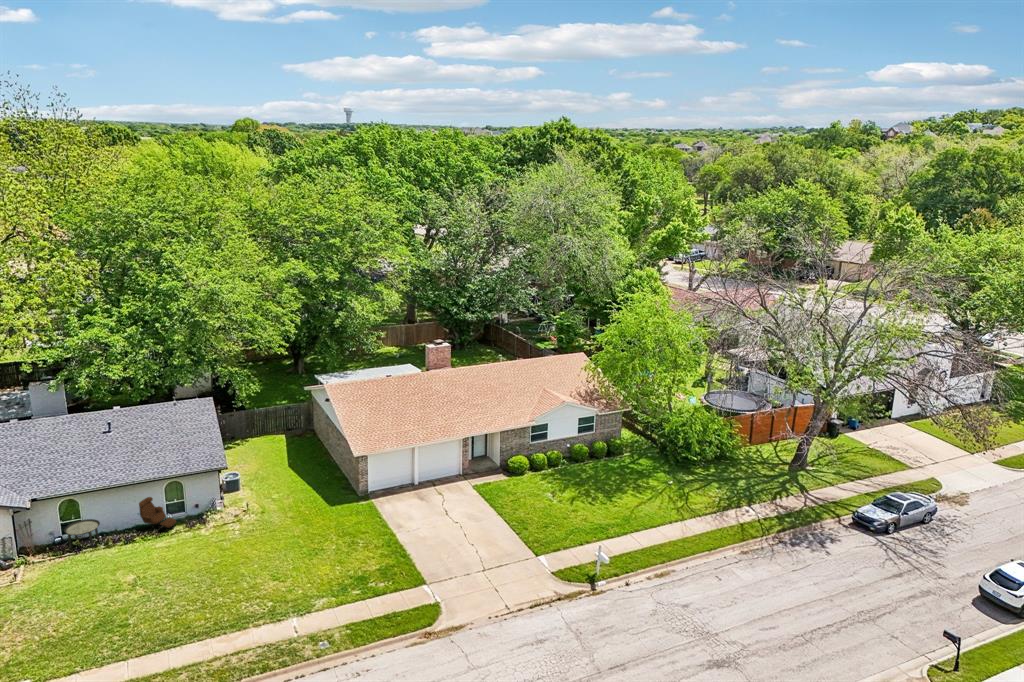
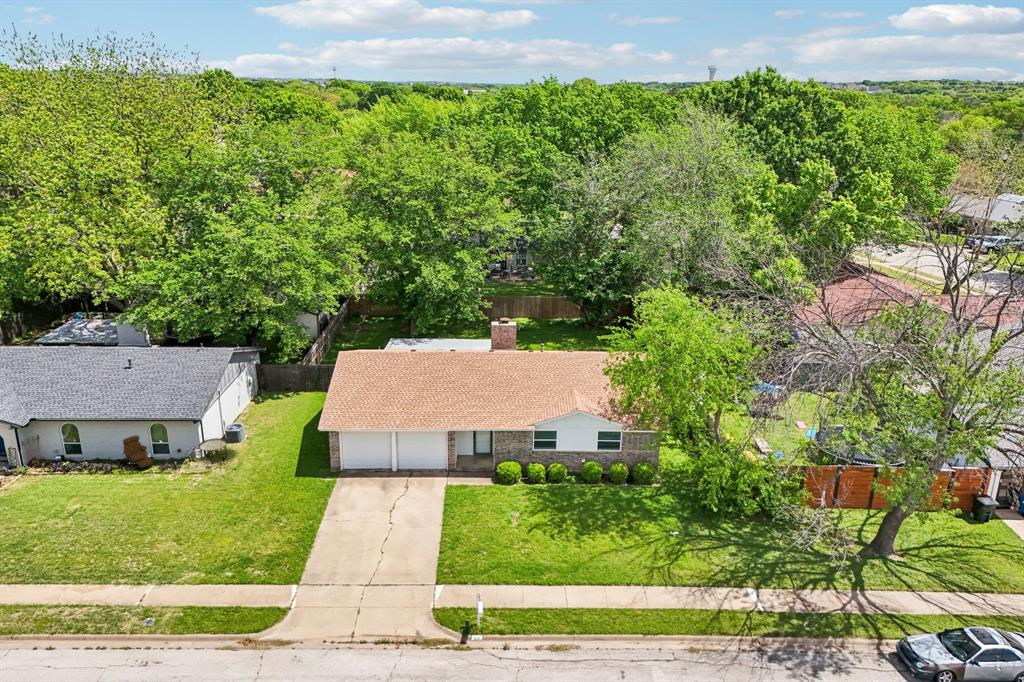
round table: present [64,519,100,549] -> present [198,438,227,464]

